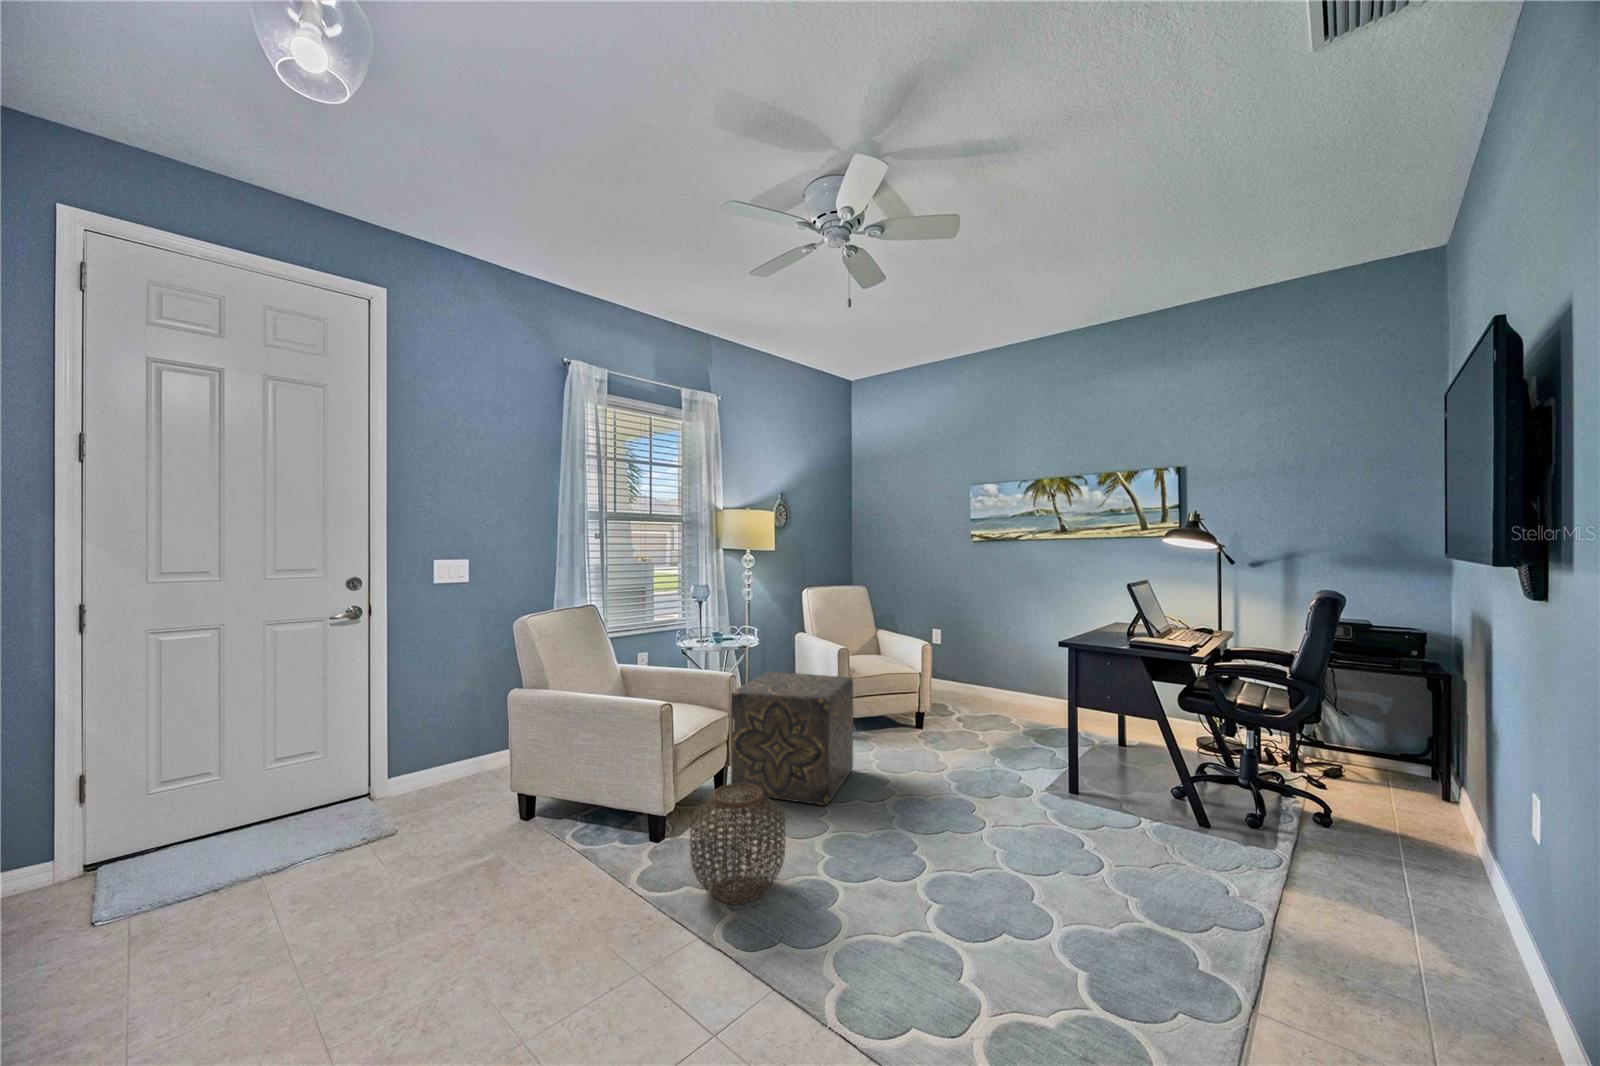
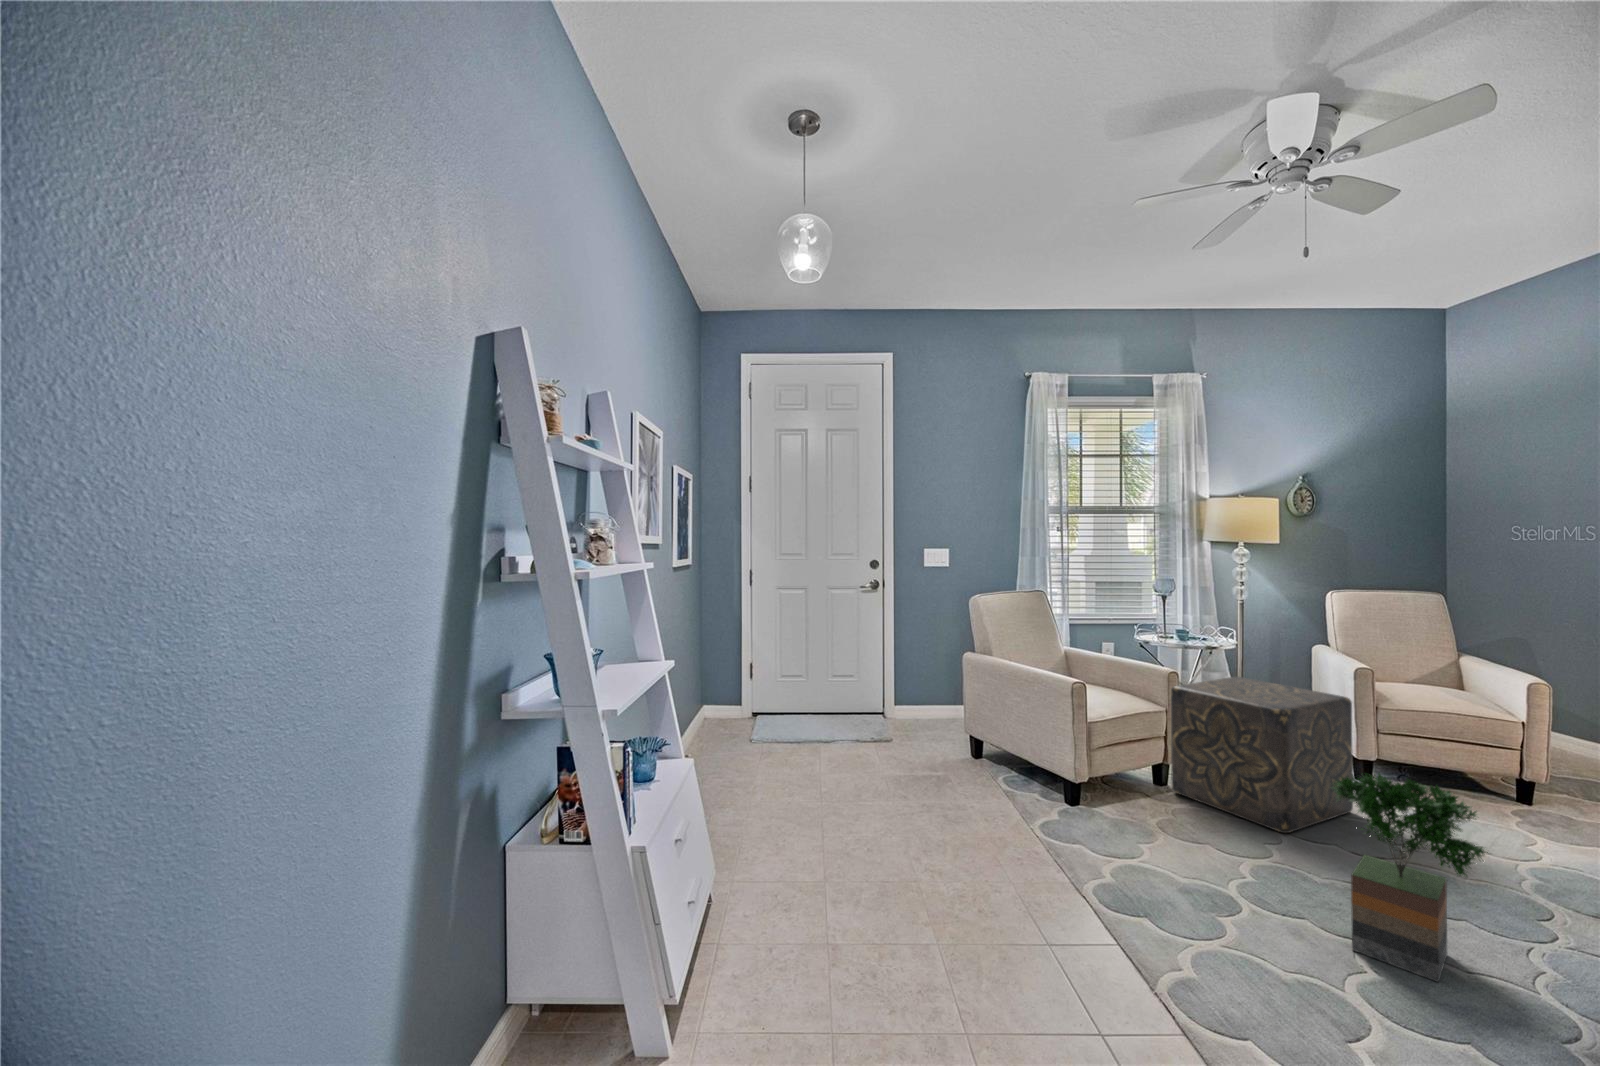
potted tree: none [895,743,995,899] -> present [1332,773,1488,982]
woven basket: present [690,783,785,904] -> none [1078,762,1182,878]

